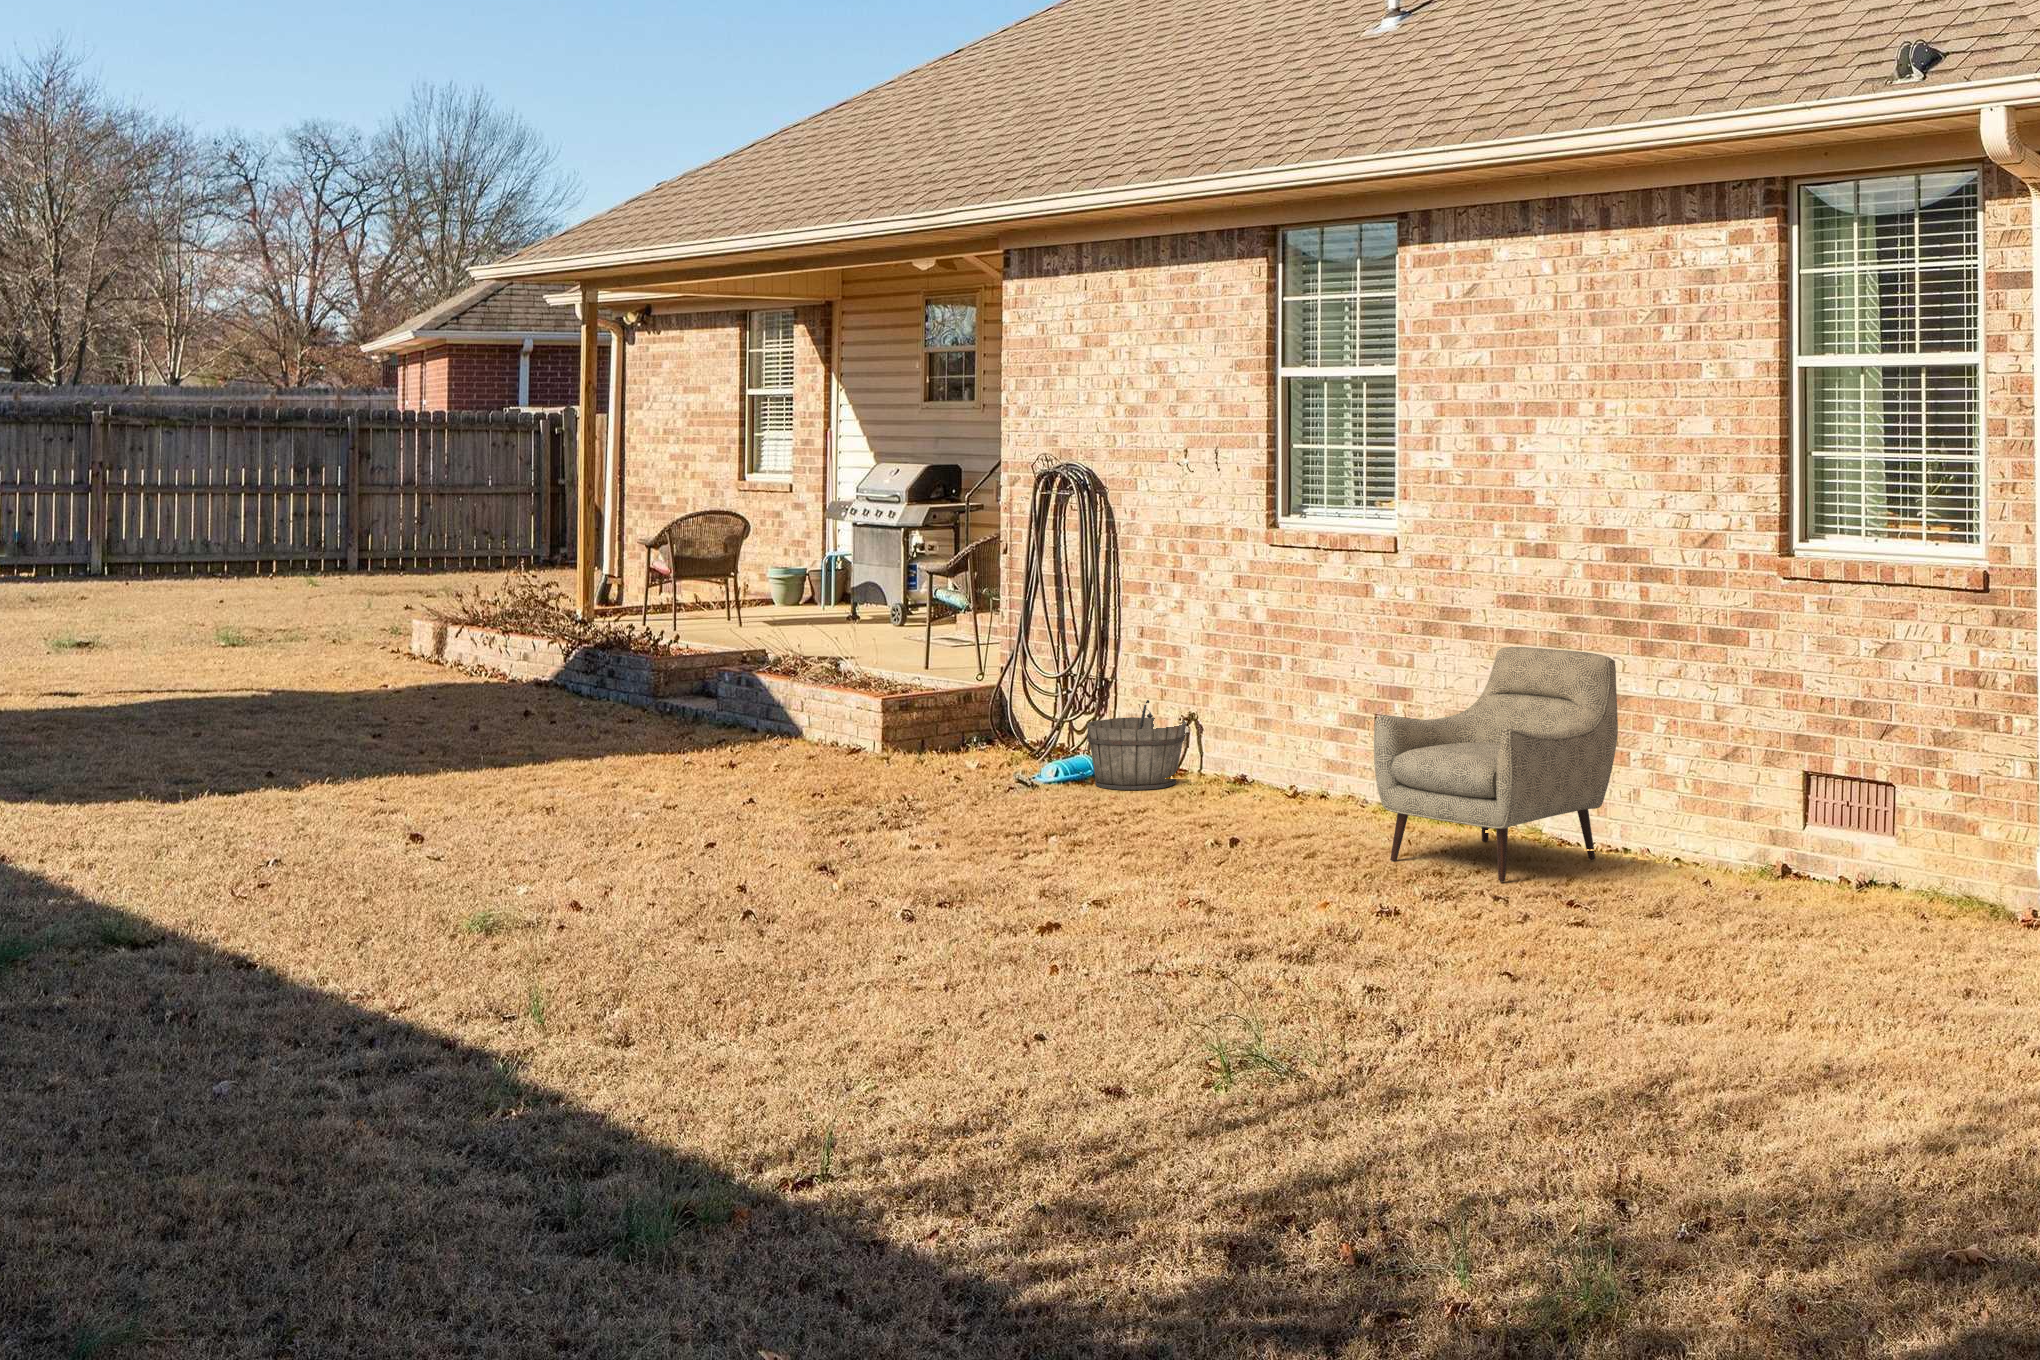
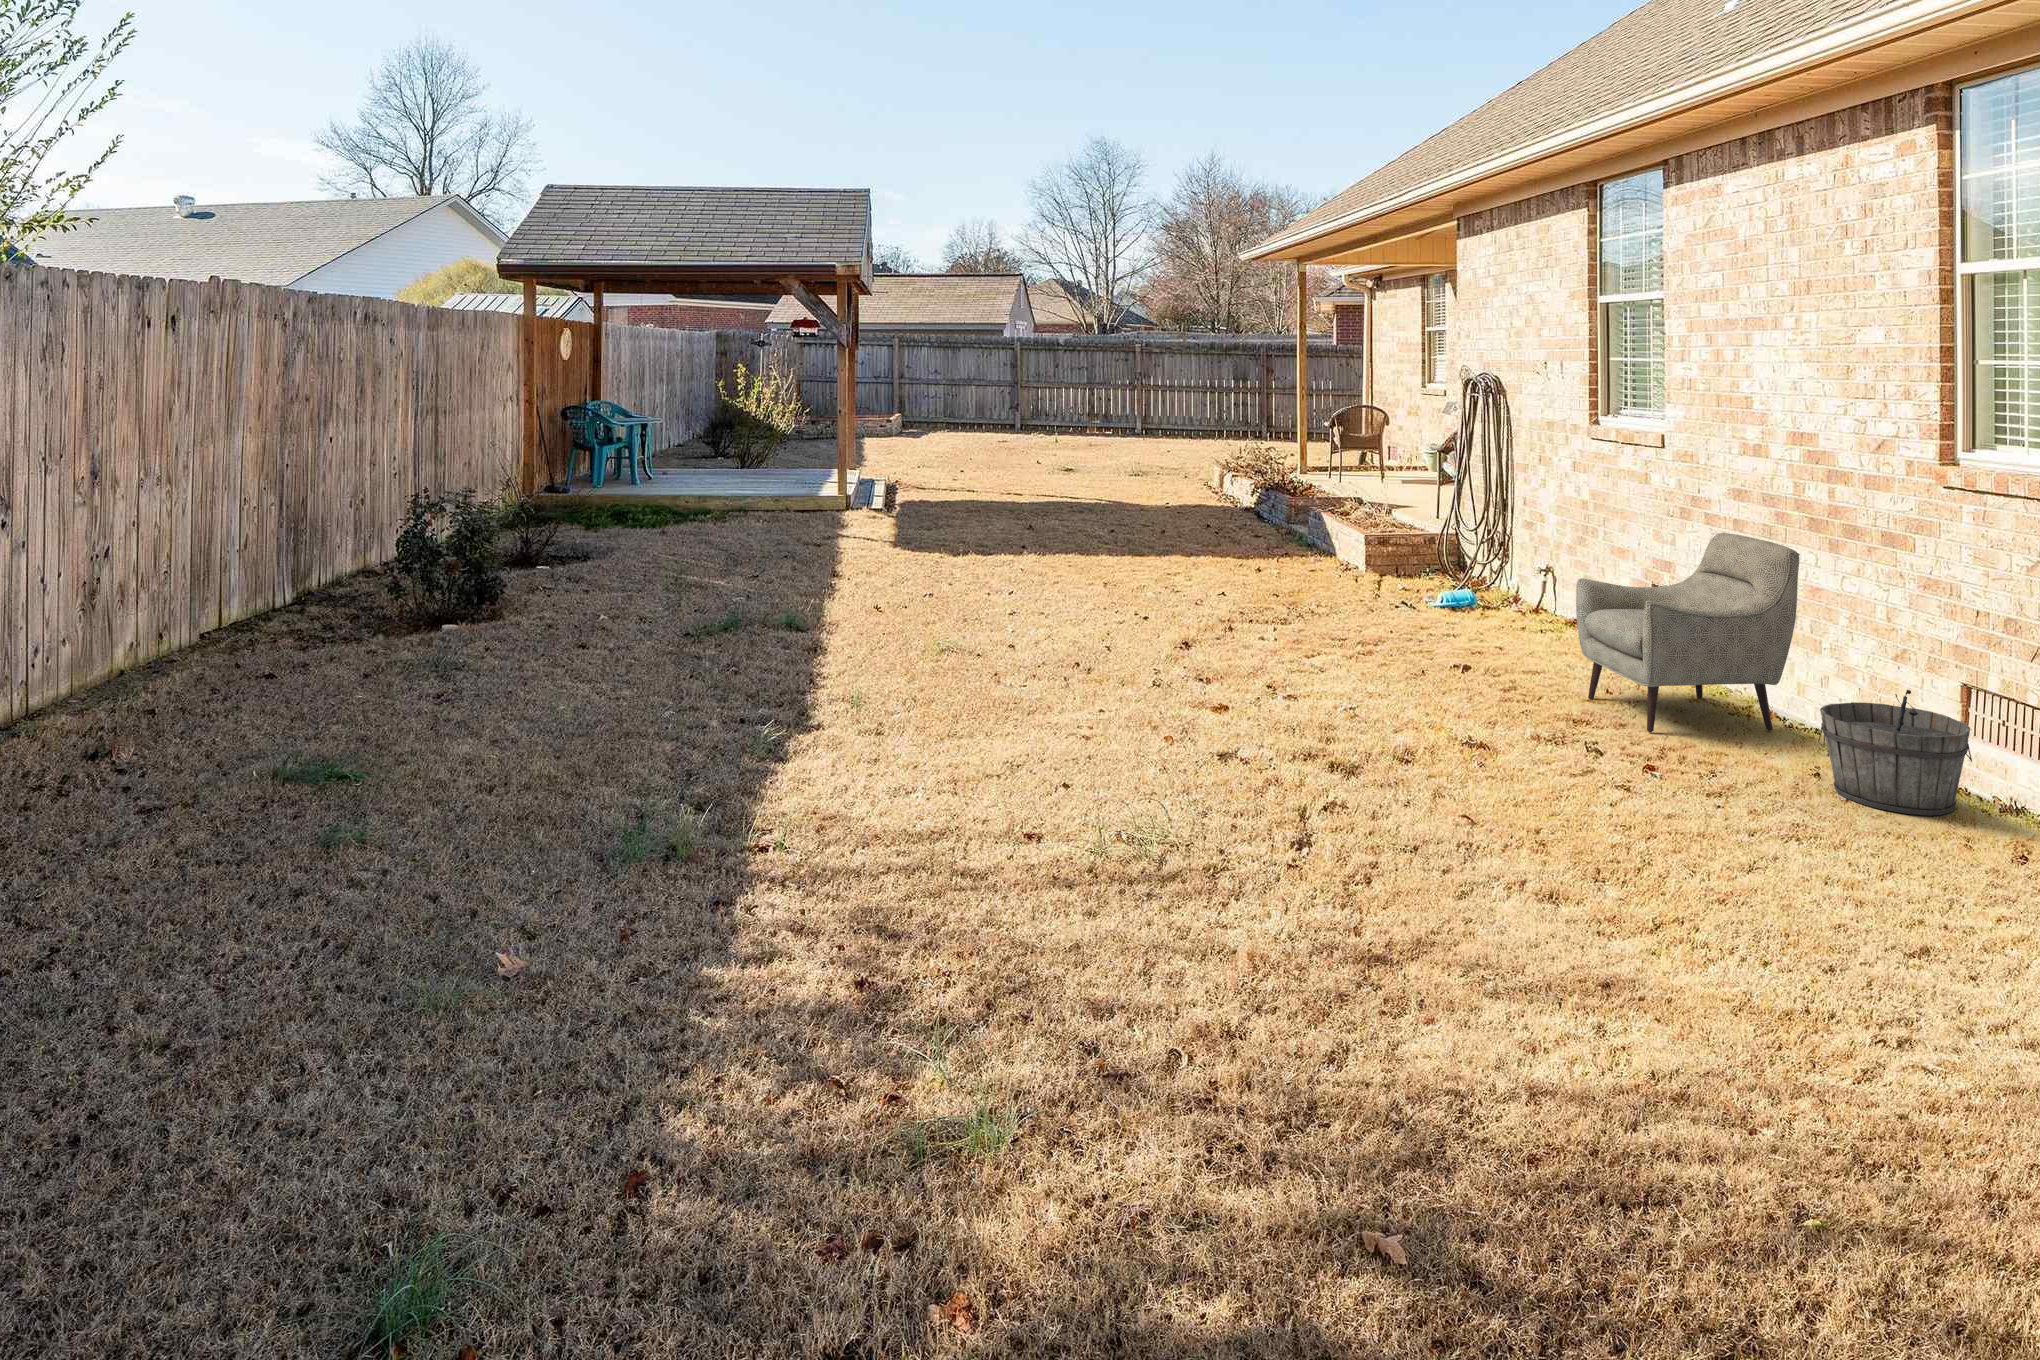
wooden bucket: present [1085,700,1187,790] -> present [1818,690,1972,815]

